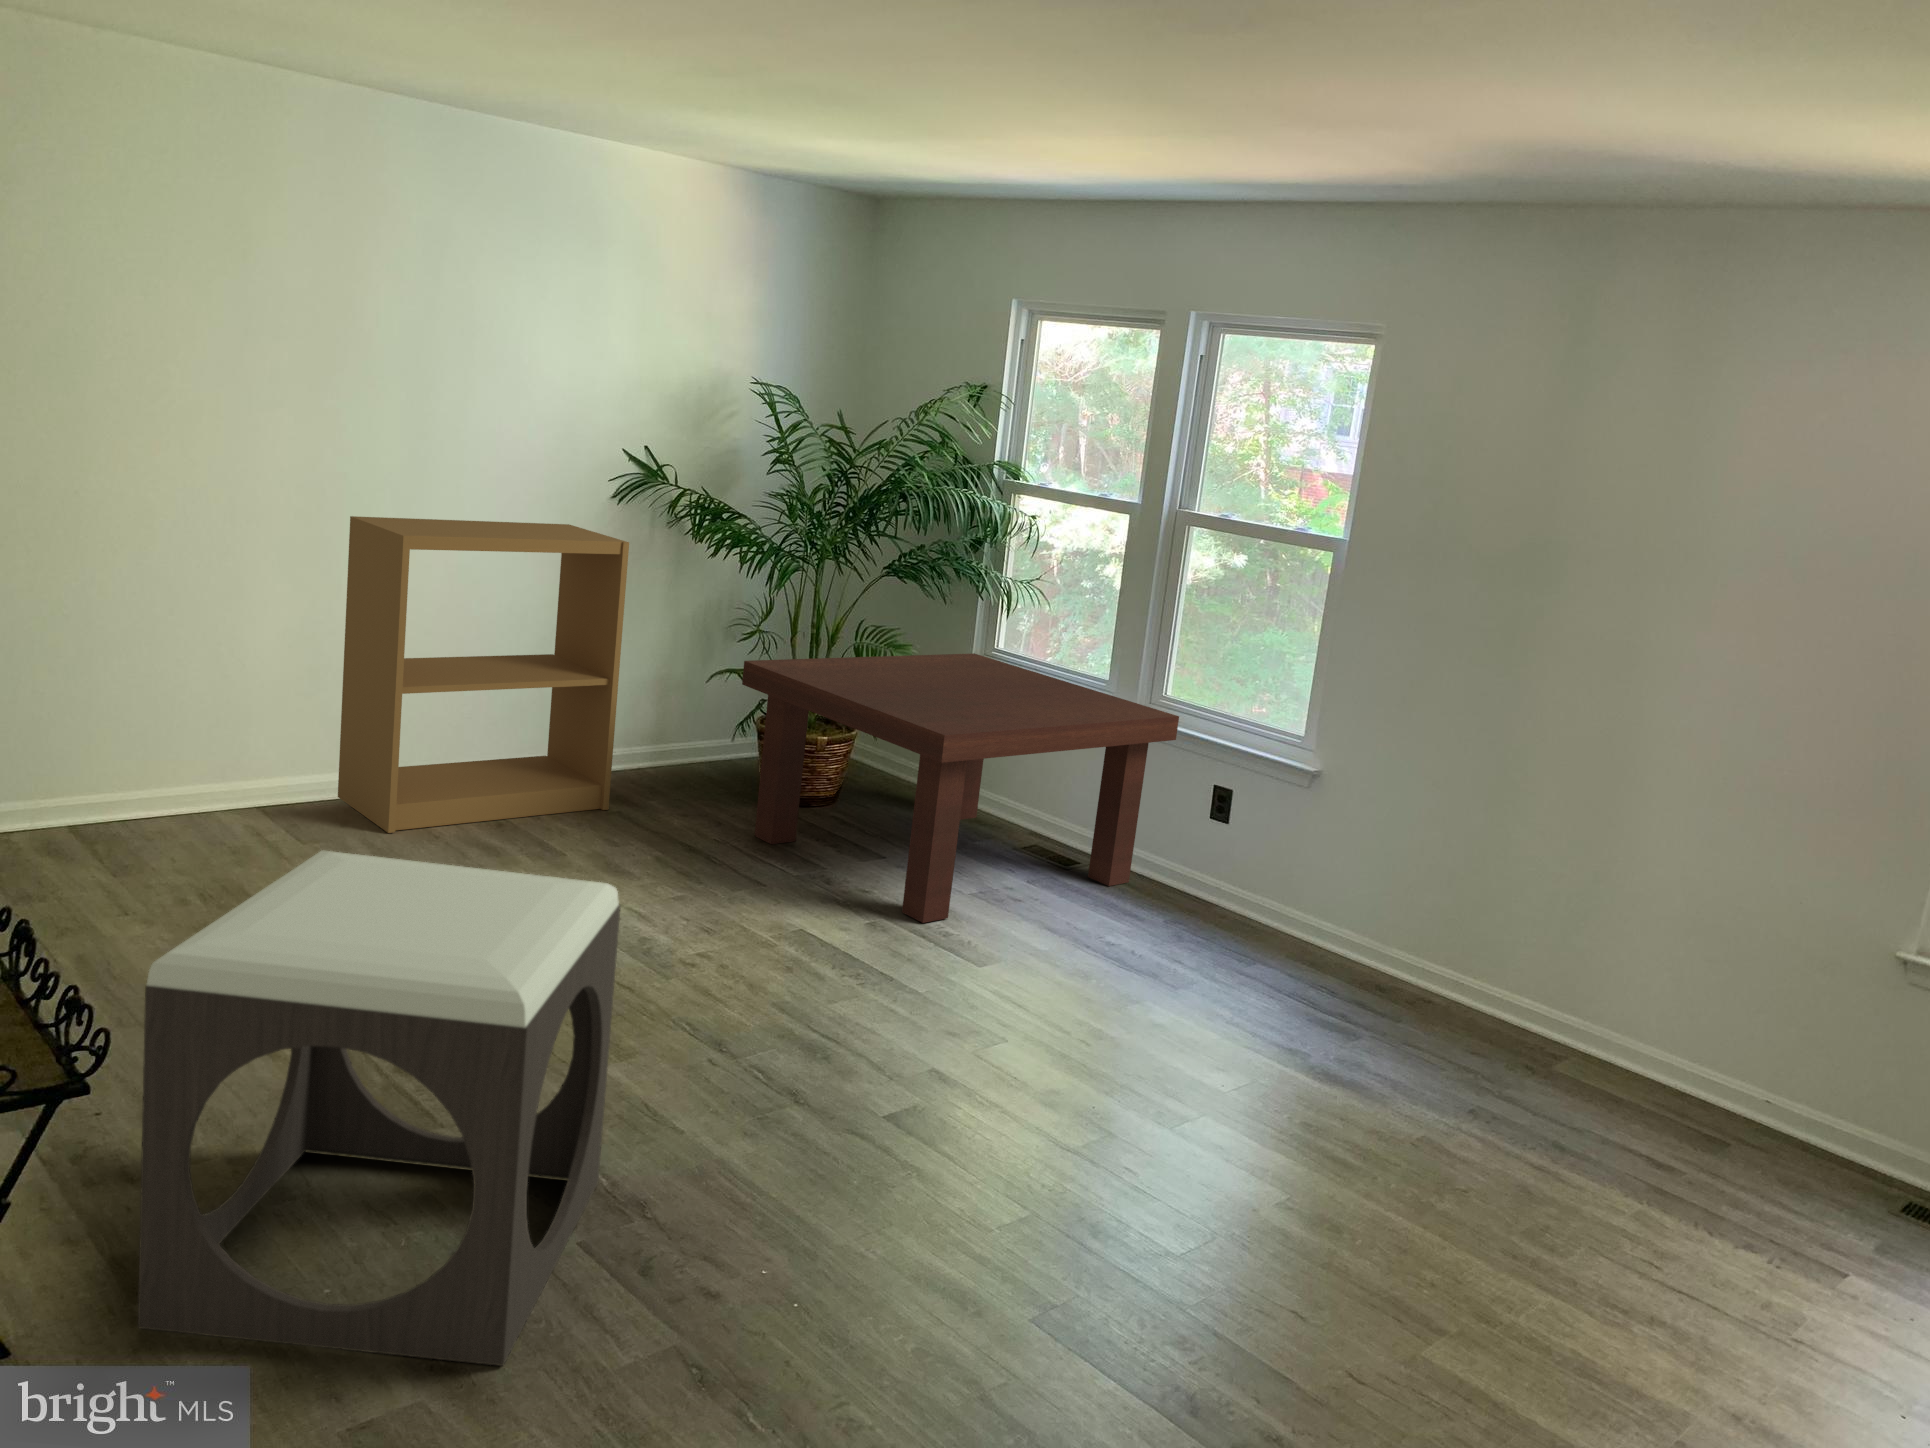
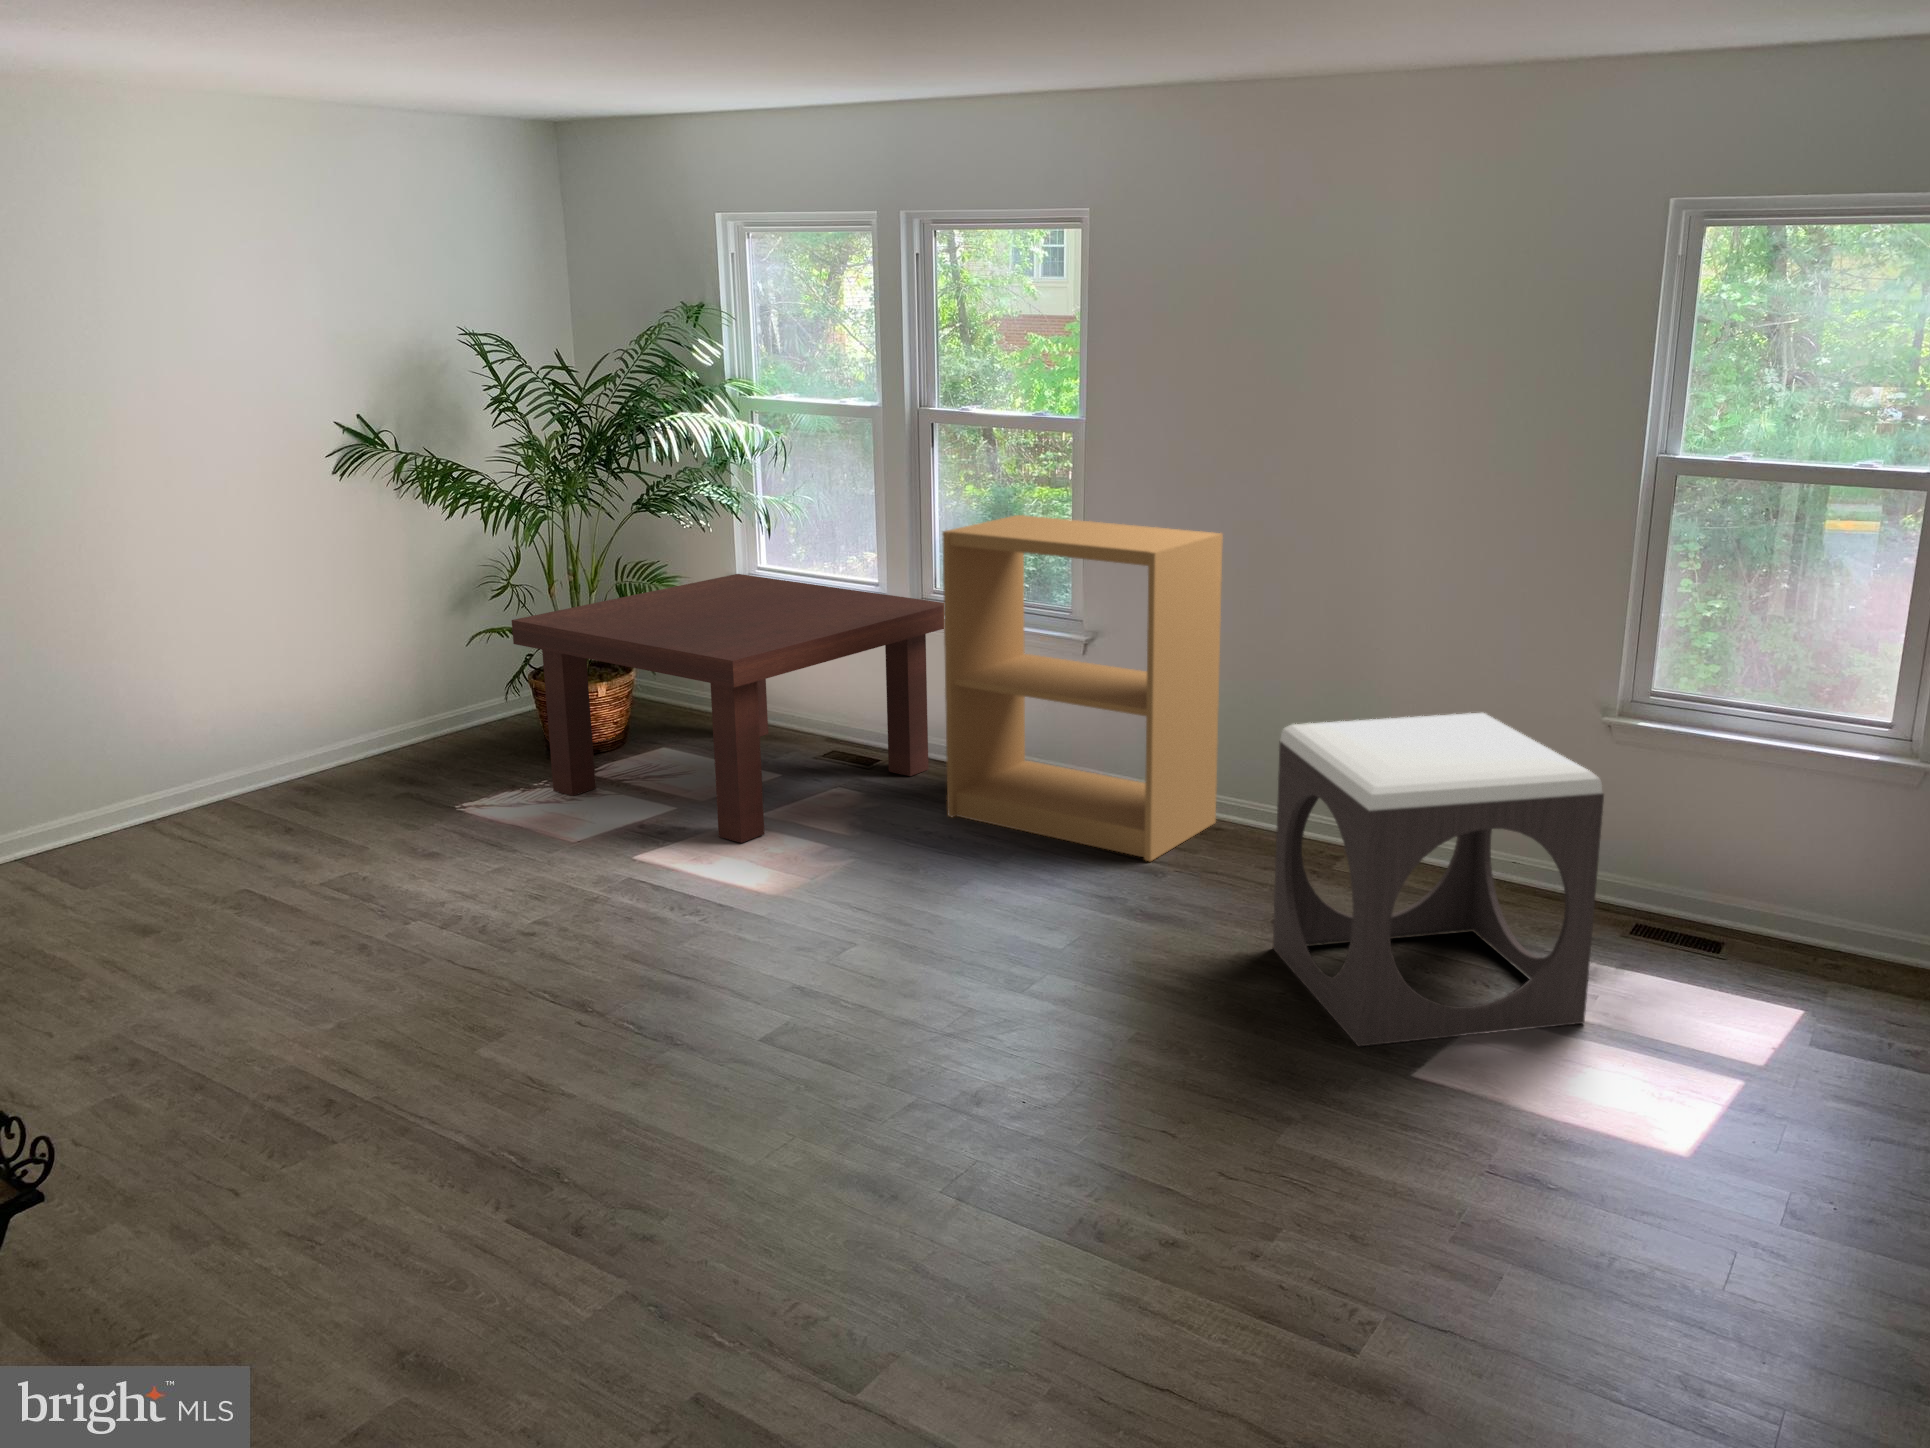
bookshelf: present [338,516,629,833] -> present [942,515,1223,861]
footstool: present [138,851,620,1366] -> present [1273,713,1604,1046]

